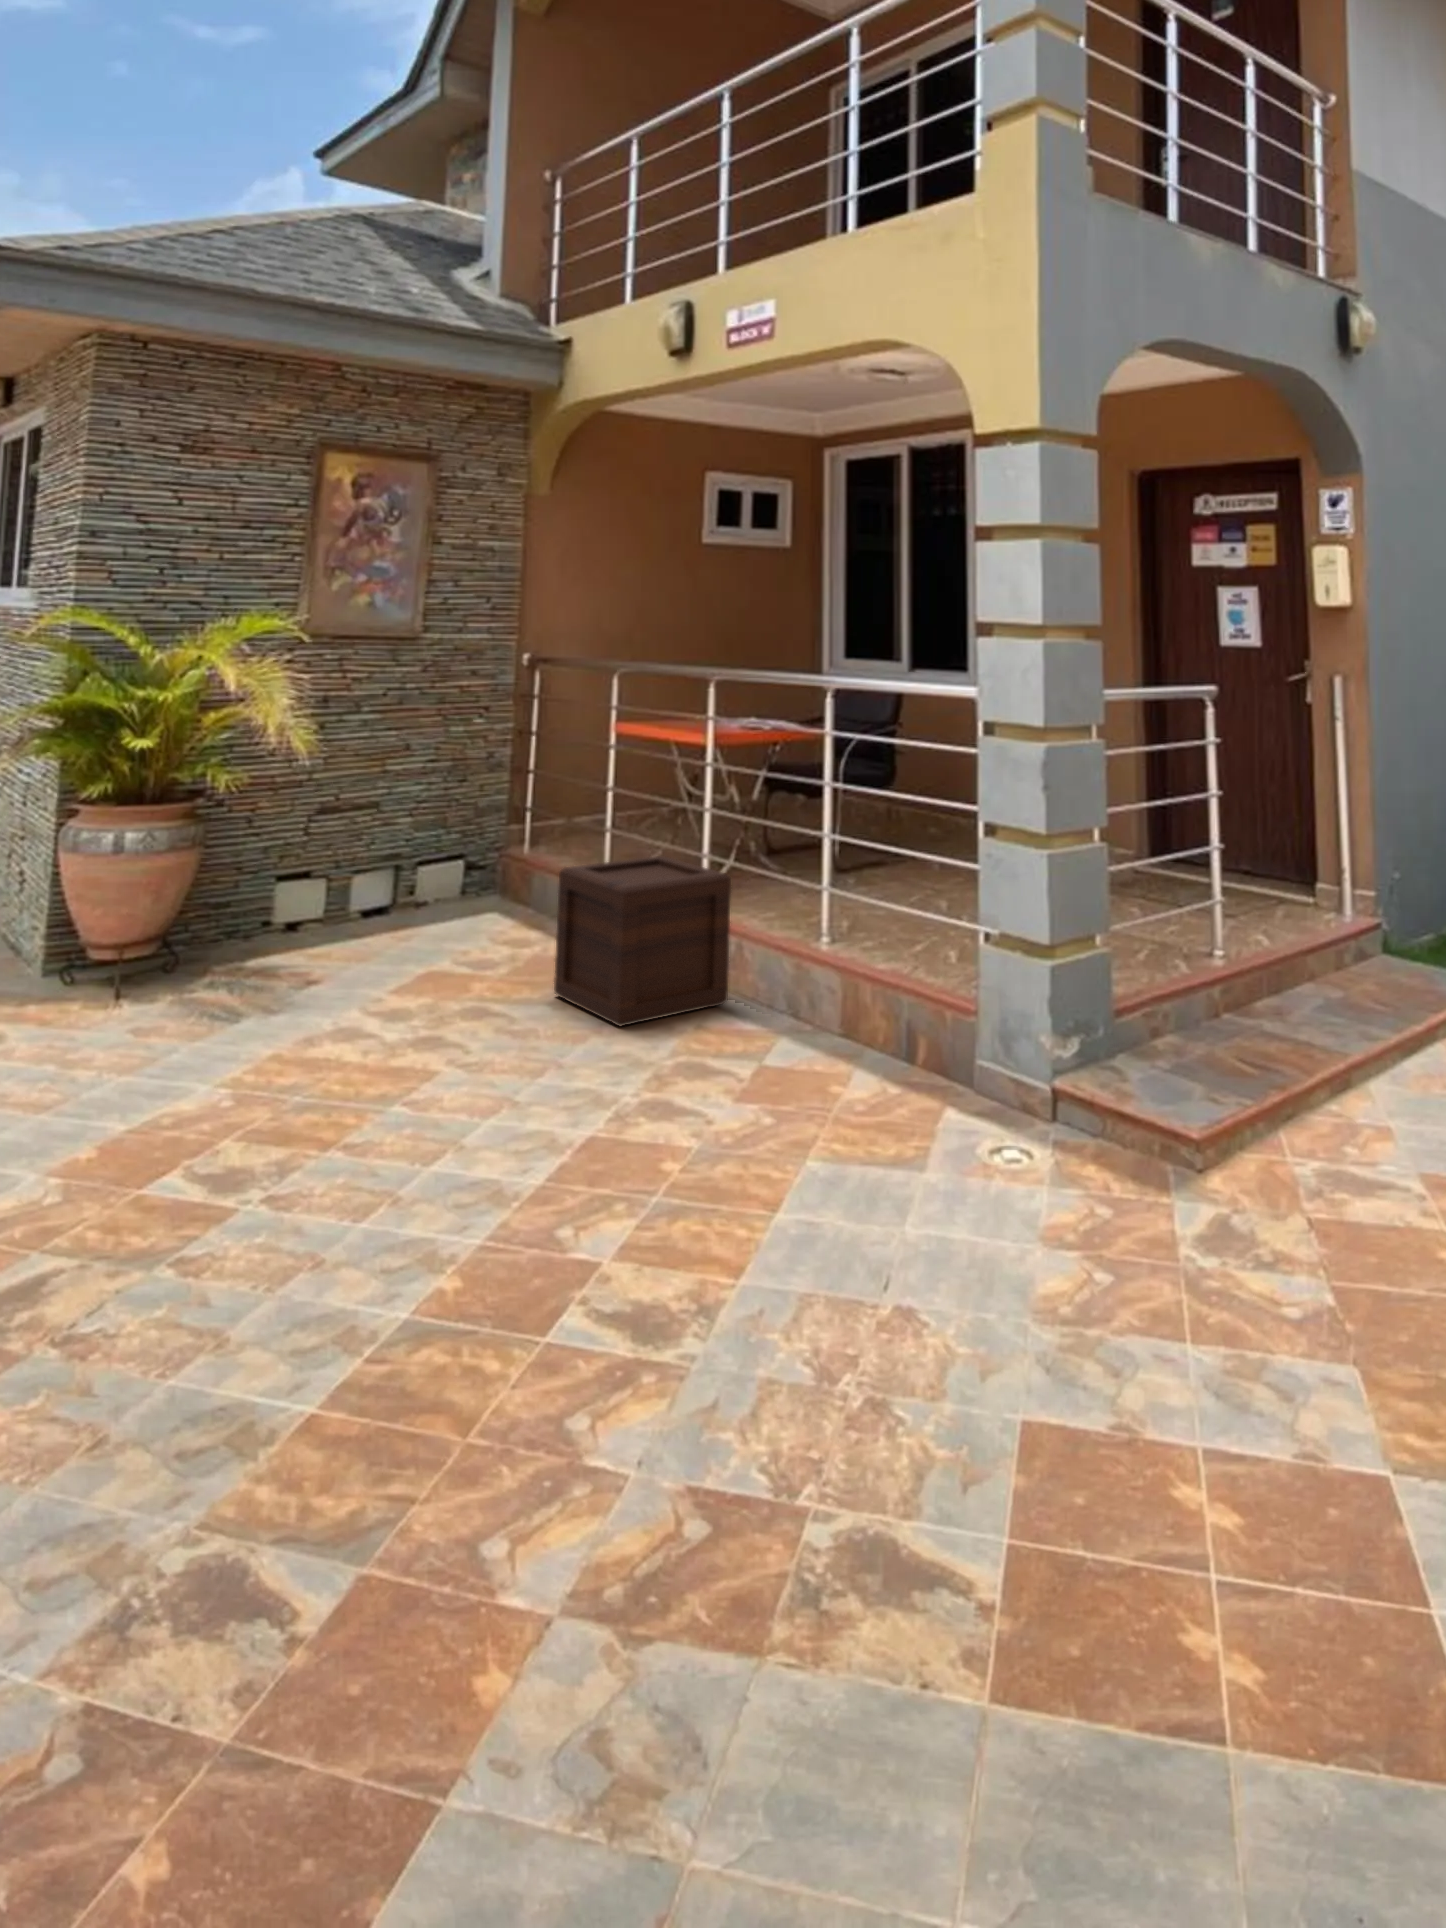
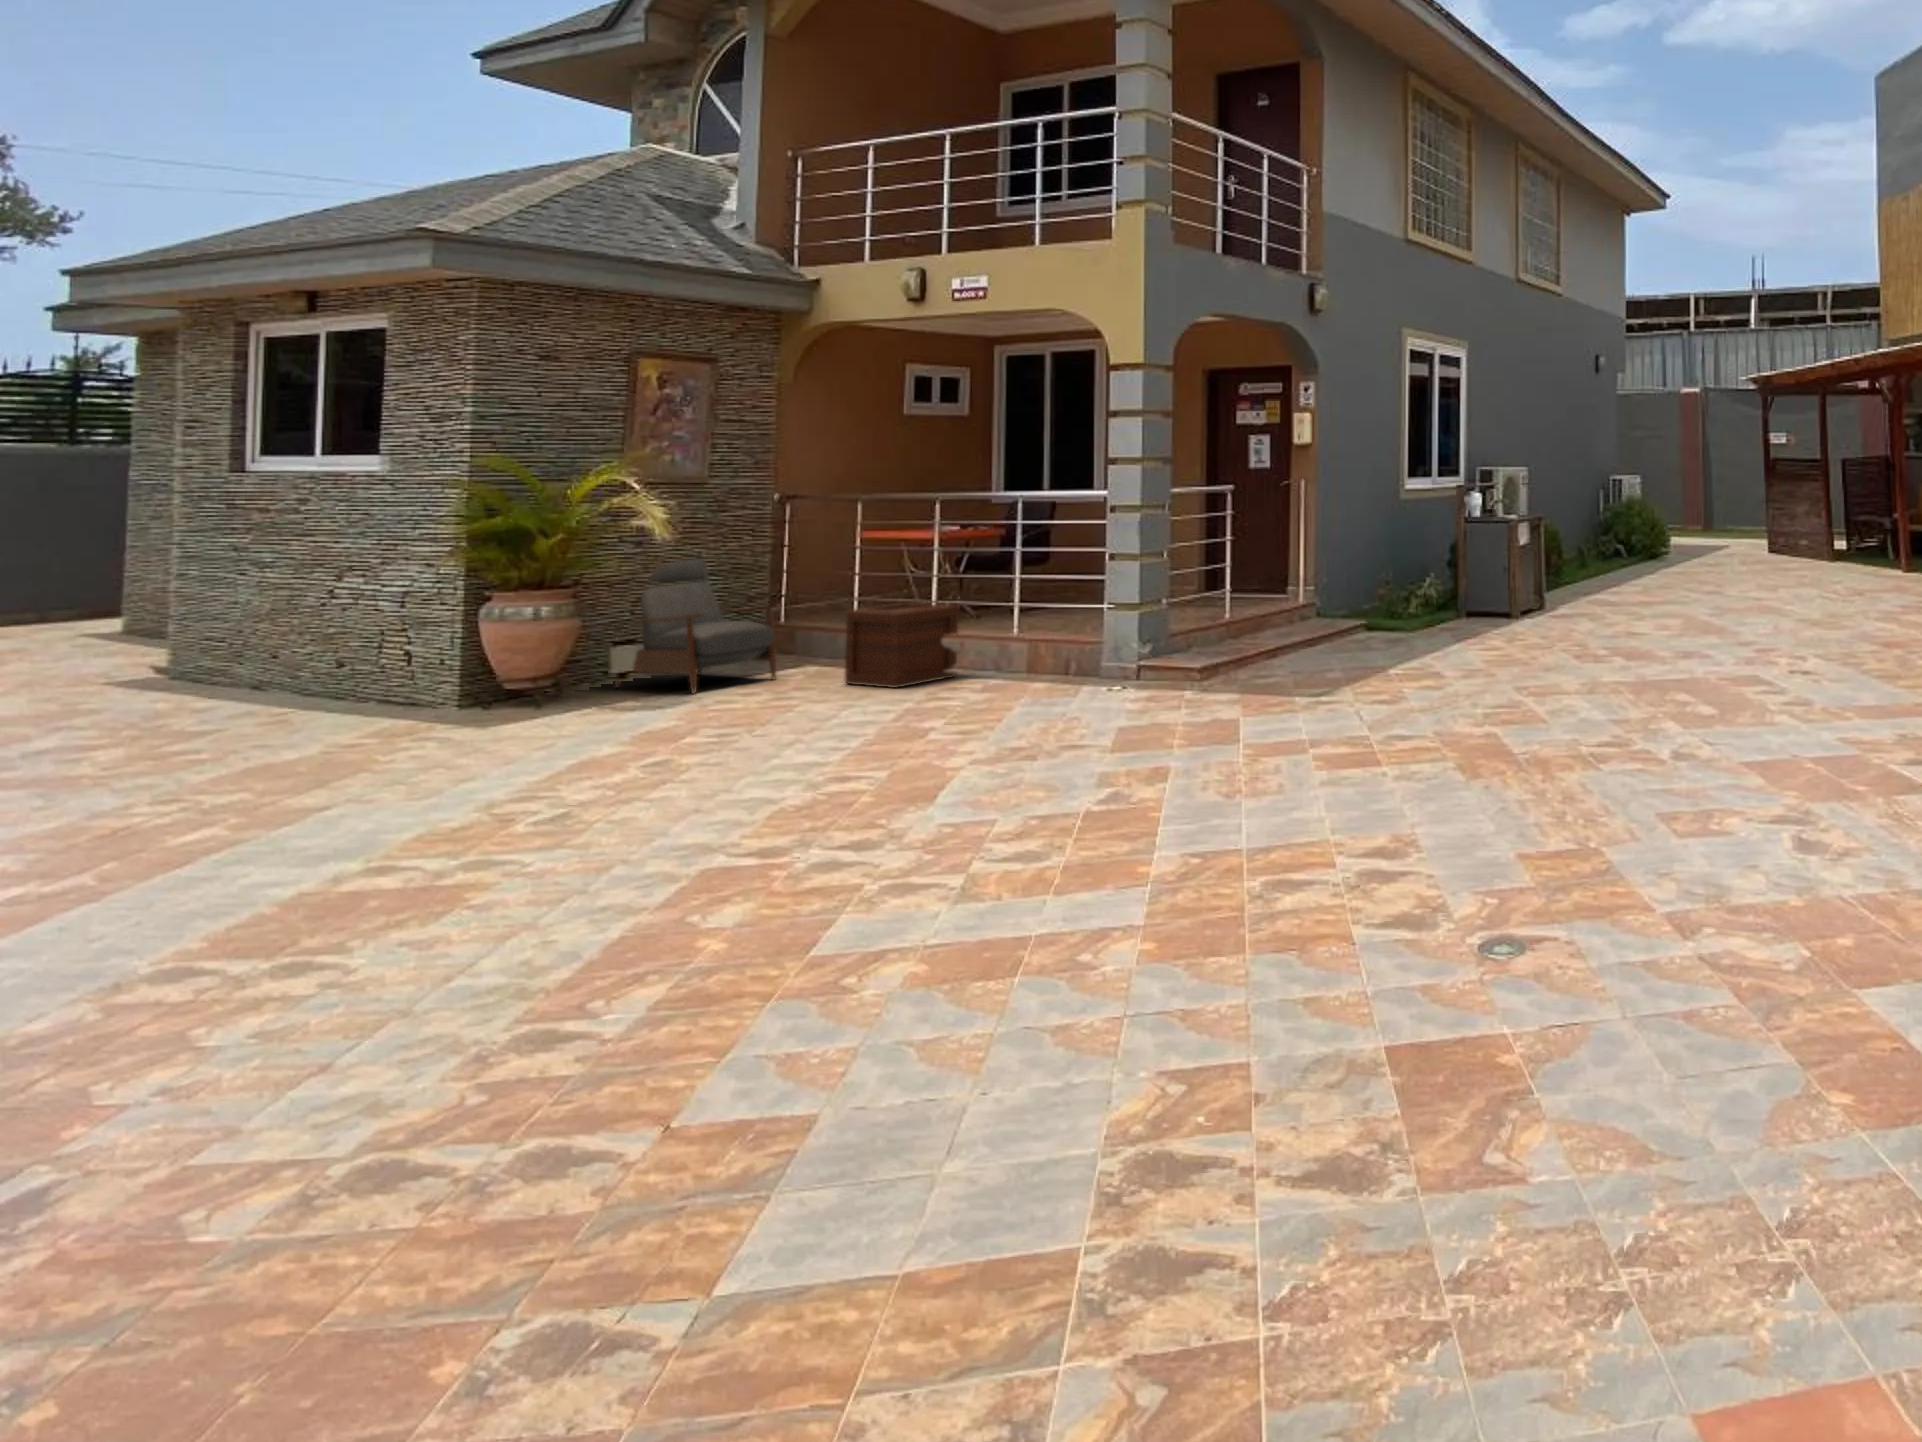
chair: none [272,739,488,986] -> present [615,559,781,694]

